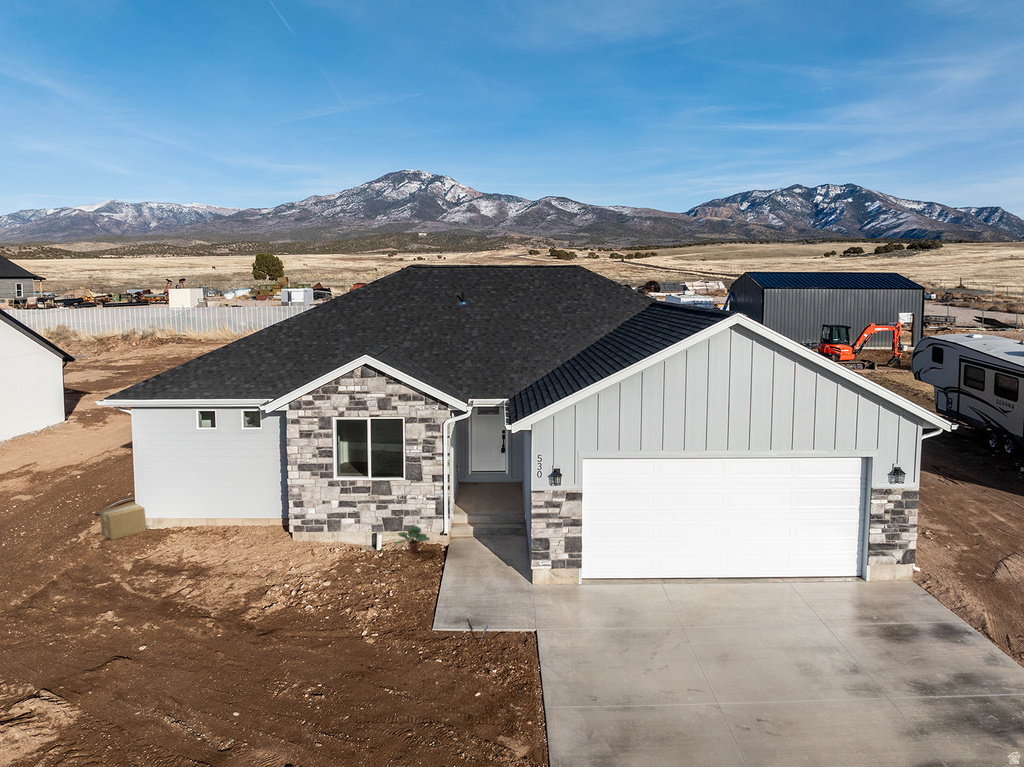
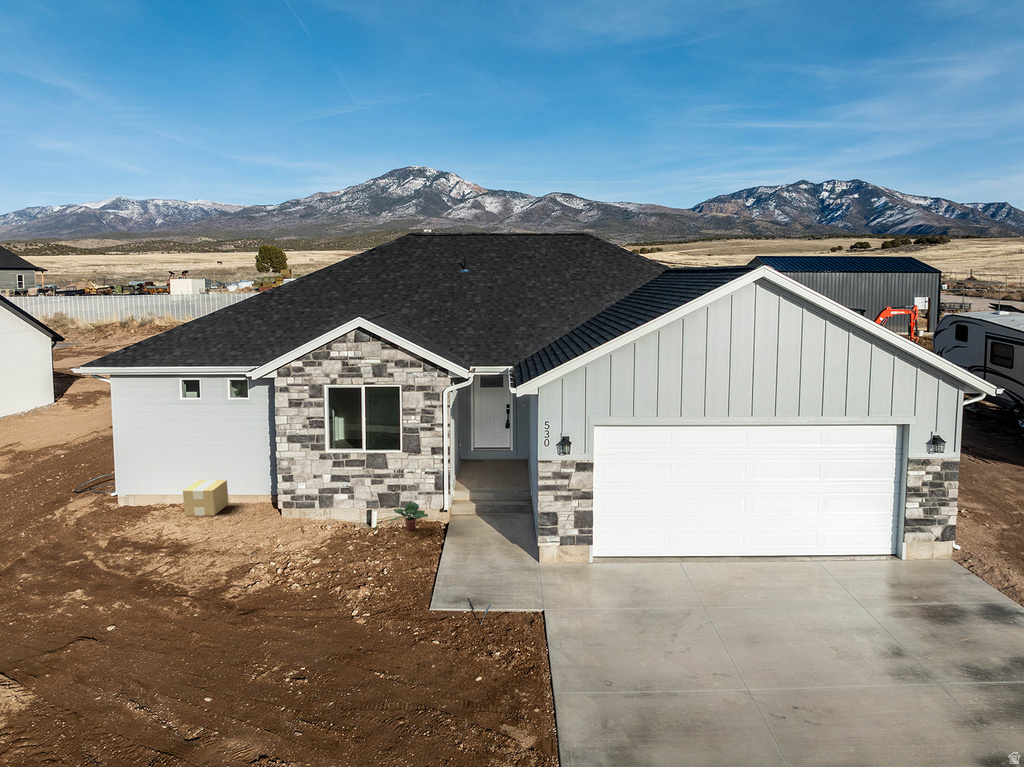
cardboard box: present [100,502,146,540] -> present [183,480,229,516]

